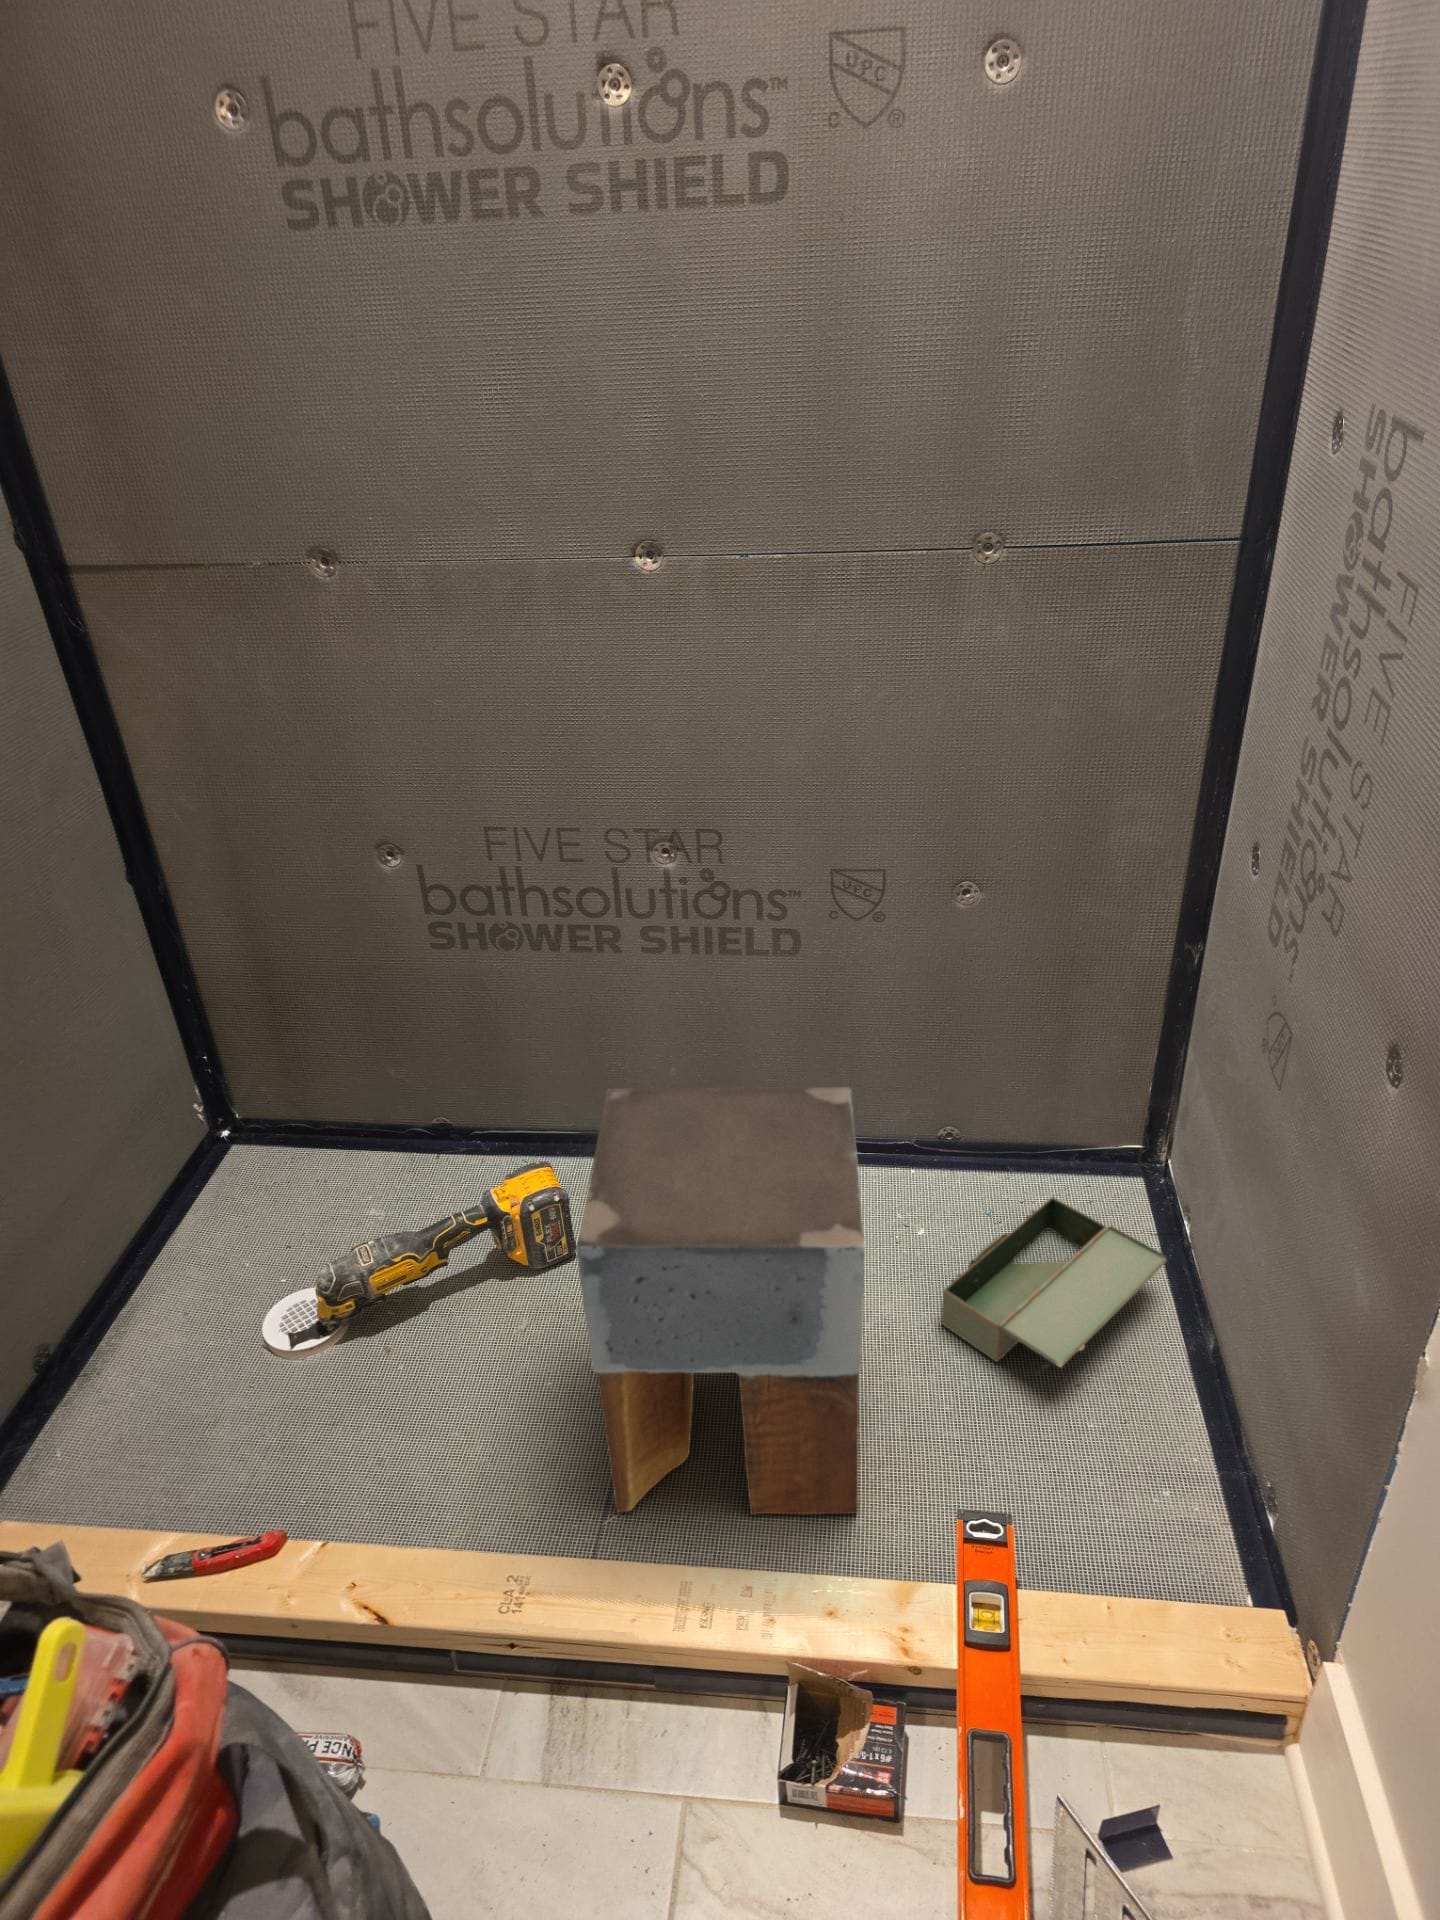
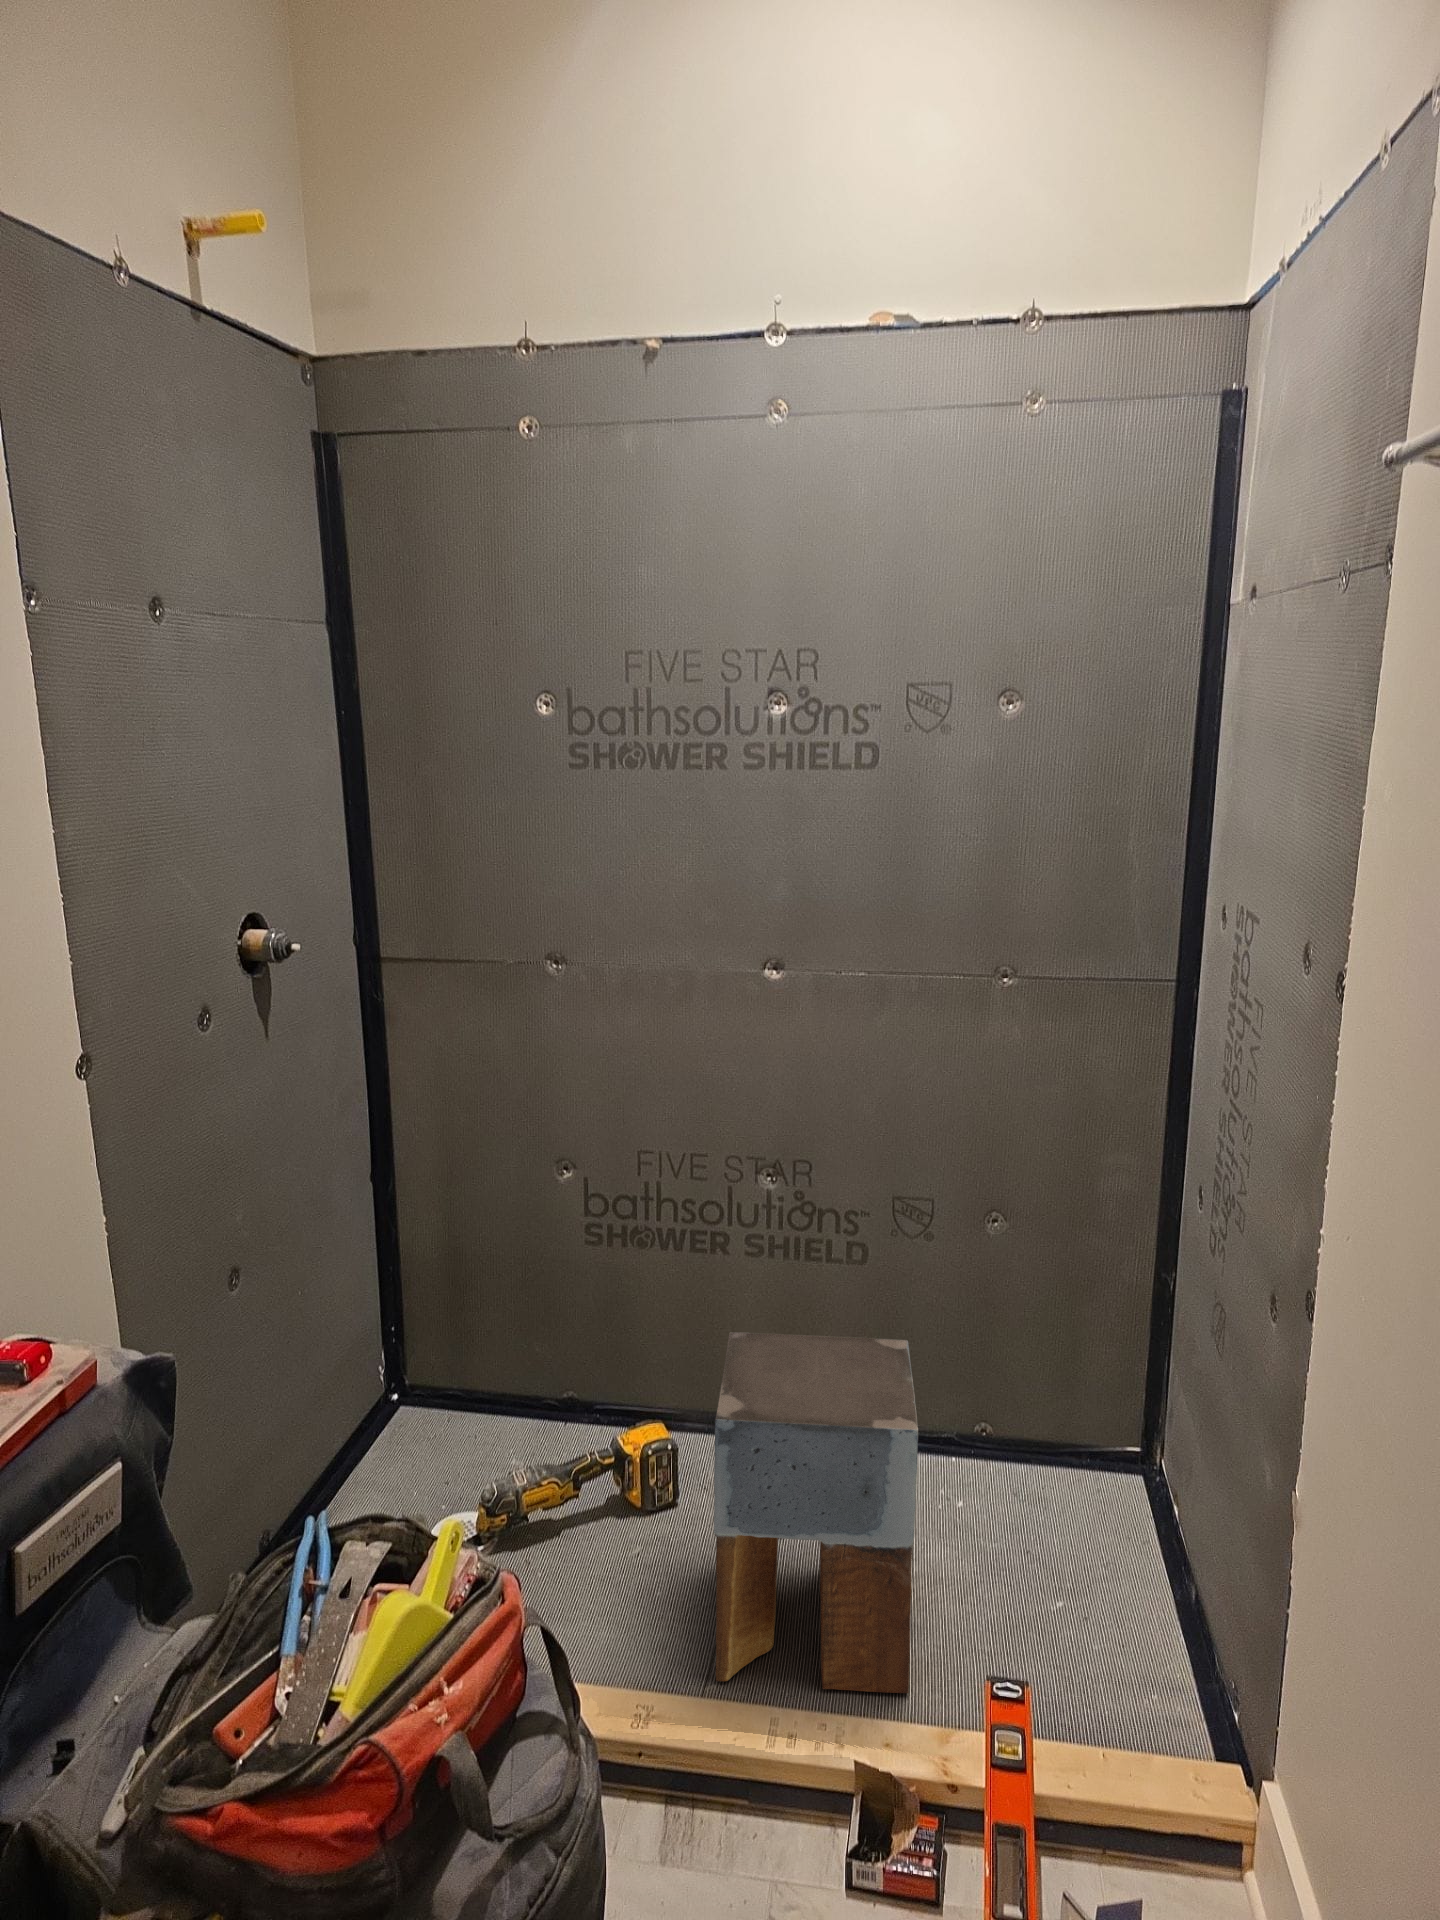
toolbox: present [941,1197,1167,1367] -> none [976,1476,1159,1598]

